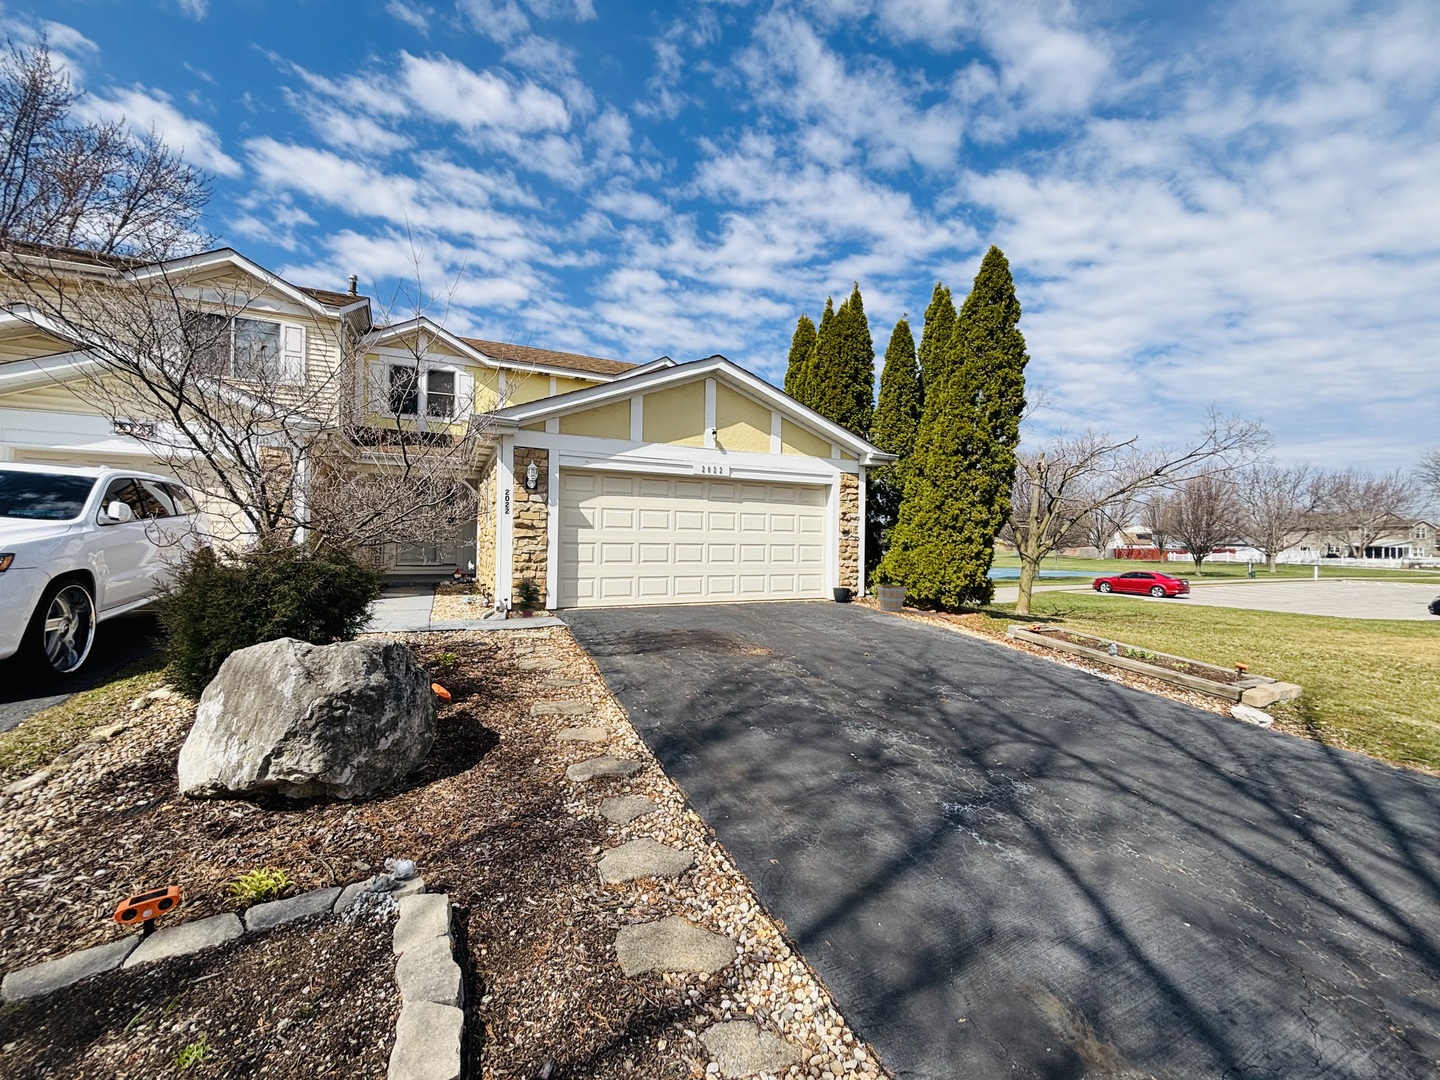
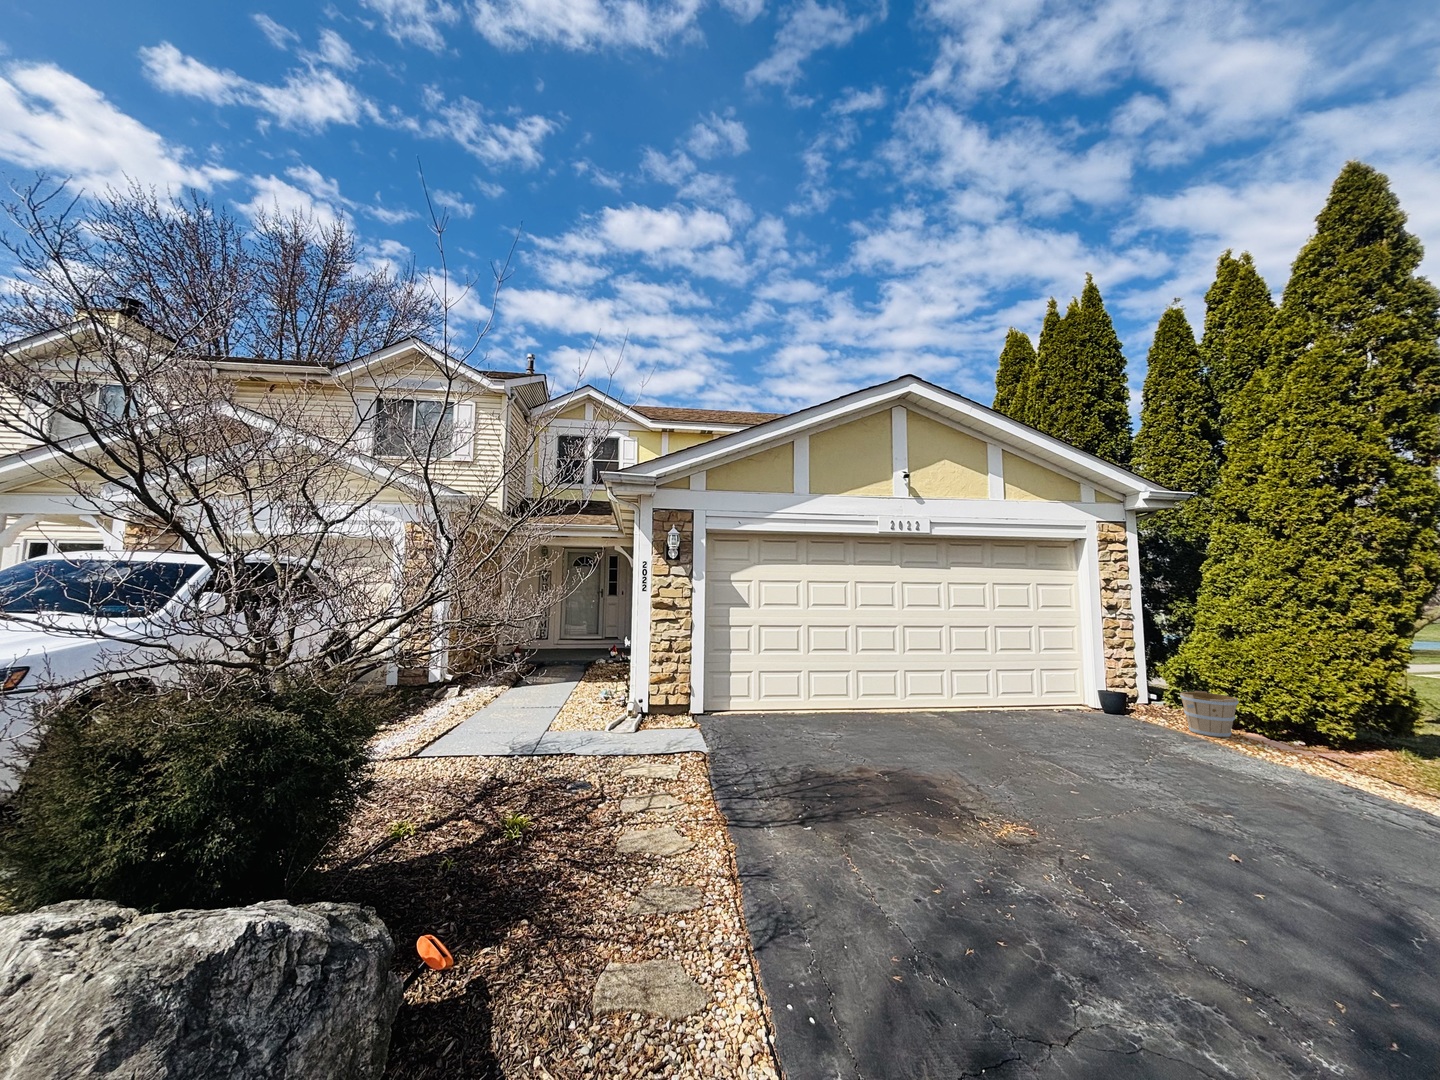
decorative plant: present [514,577,541,617] -> none [647,673,684,726]

